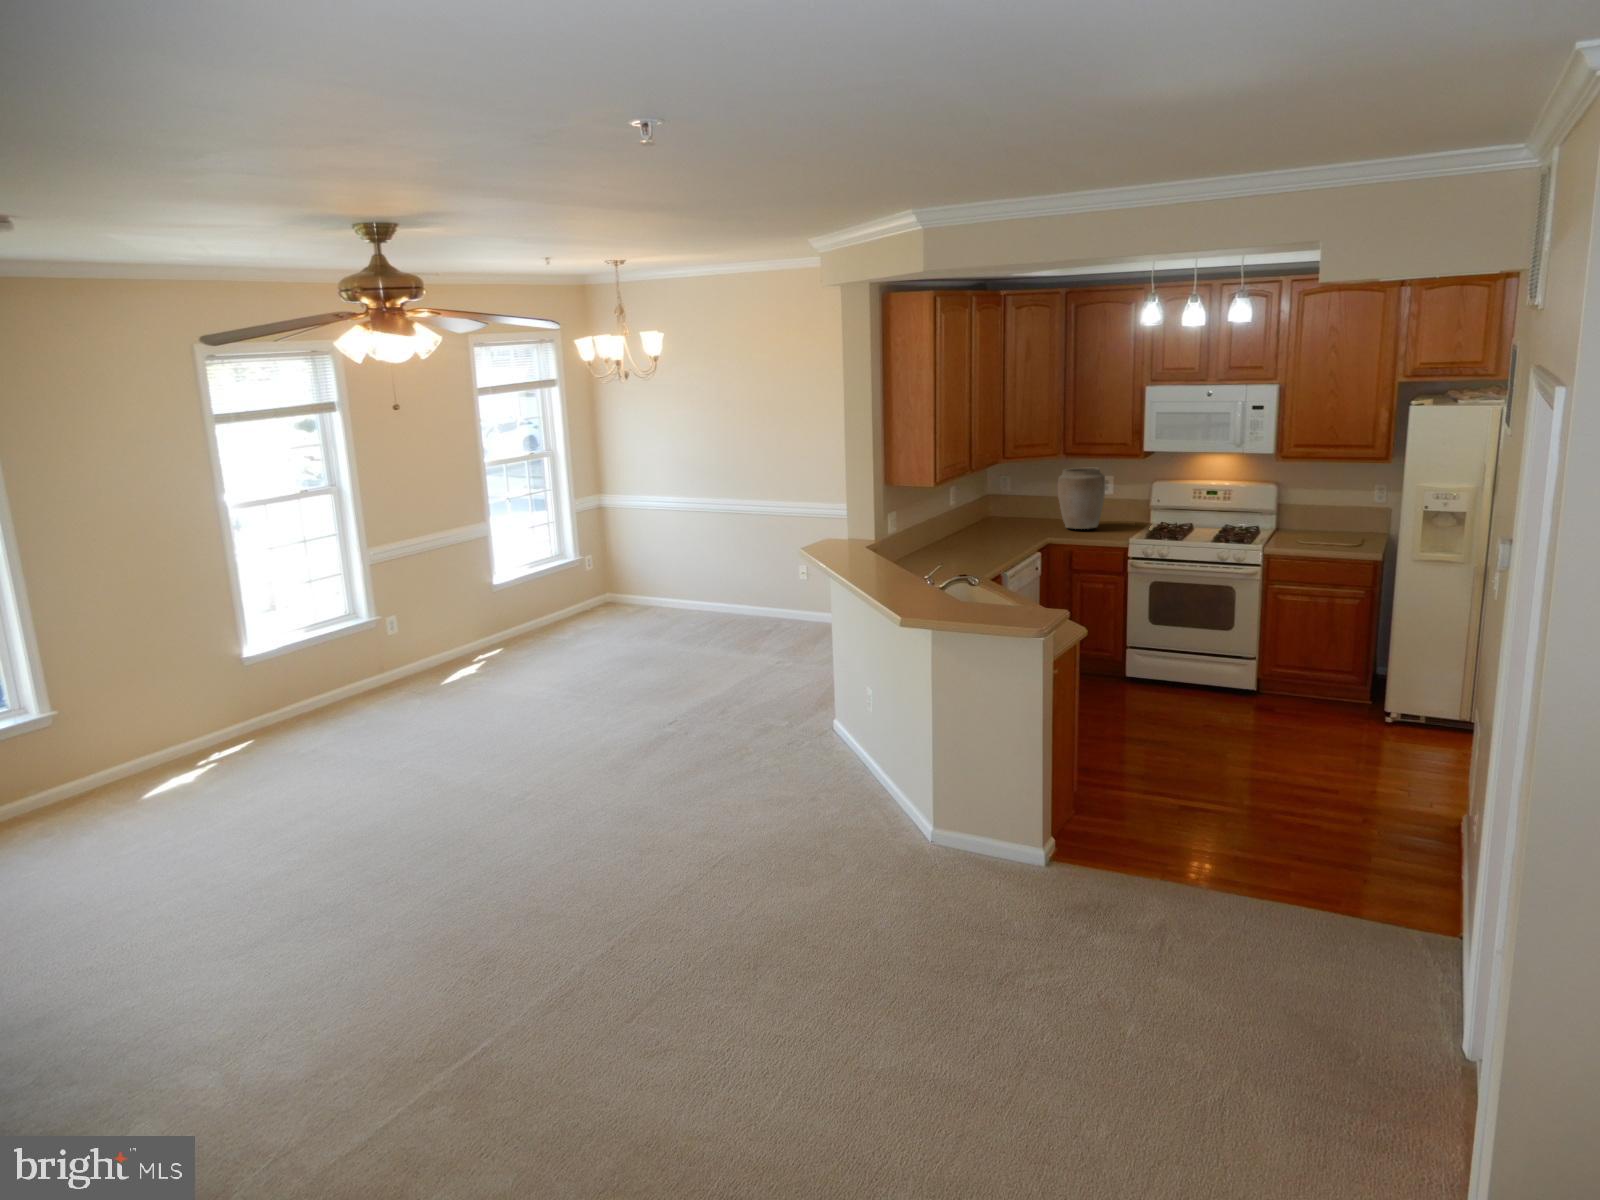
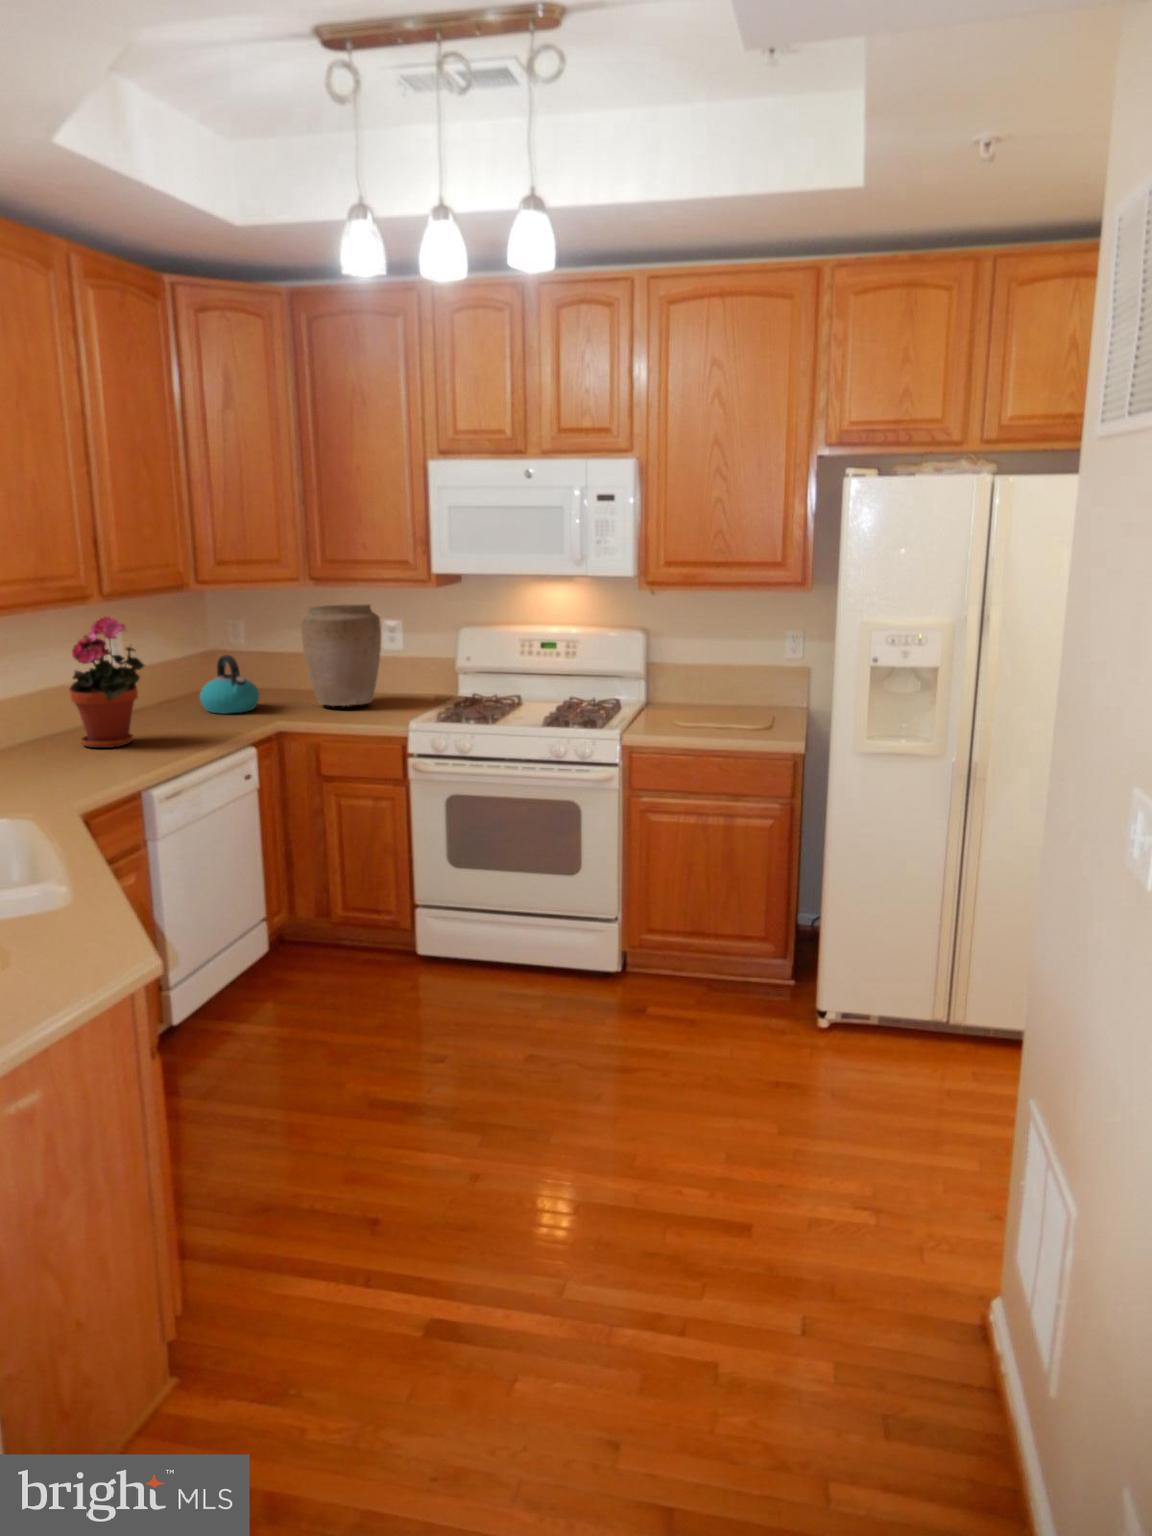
potted plant: none [950,480,988,550] -> present [70,616,144,748]
kettle: none [998,499,1032,532] -> present [200,655,260,714]

